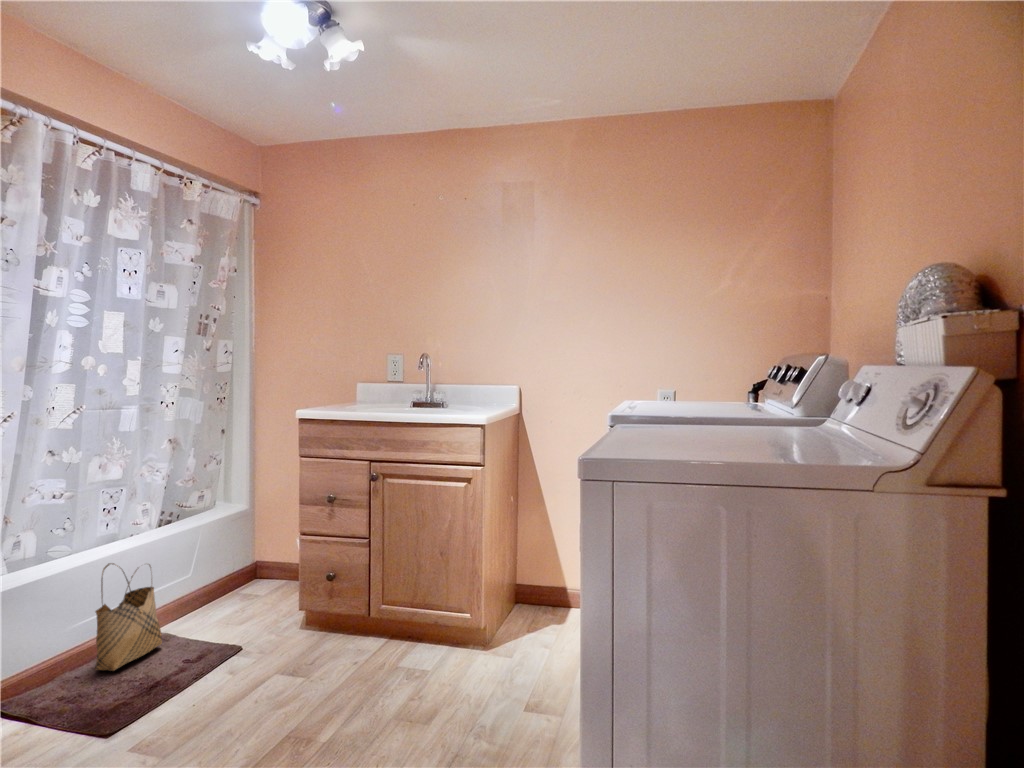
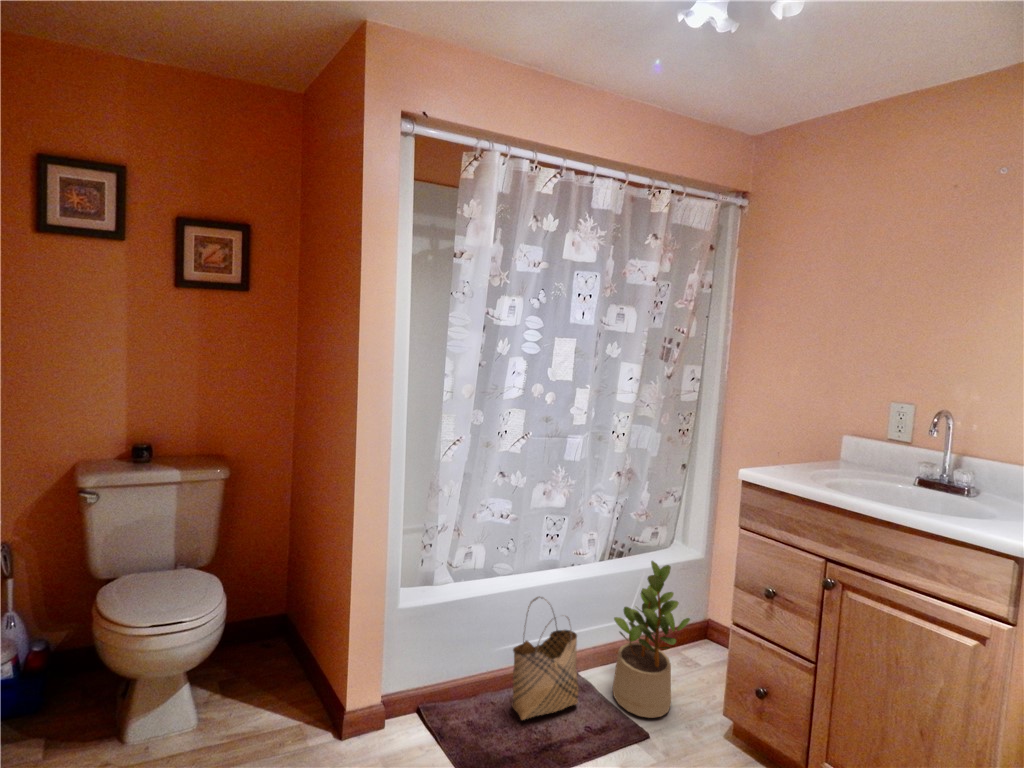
potted plant: none [185,503,252,632] -> present [613,561,690,718]

